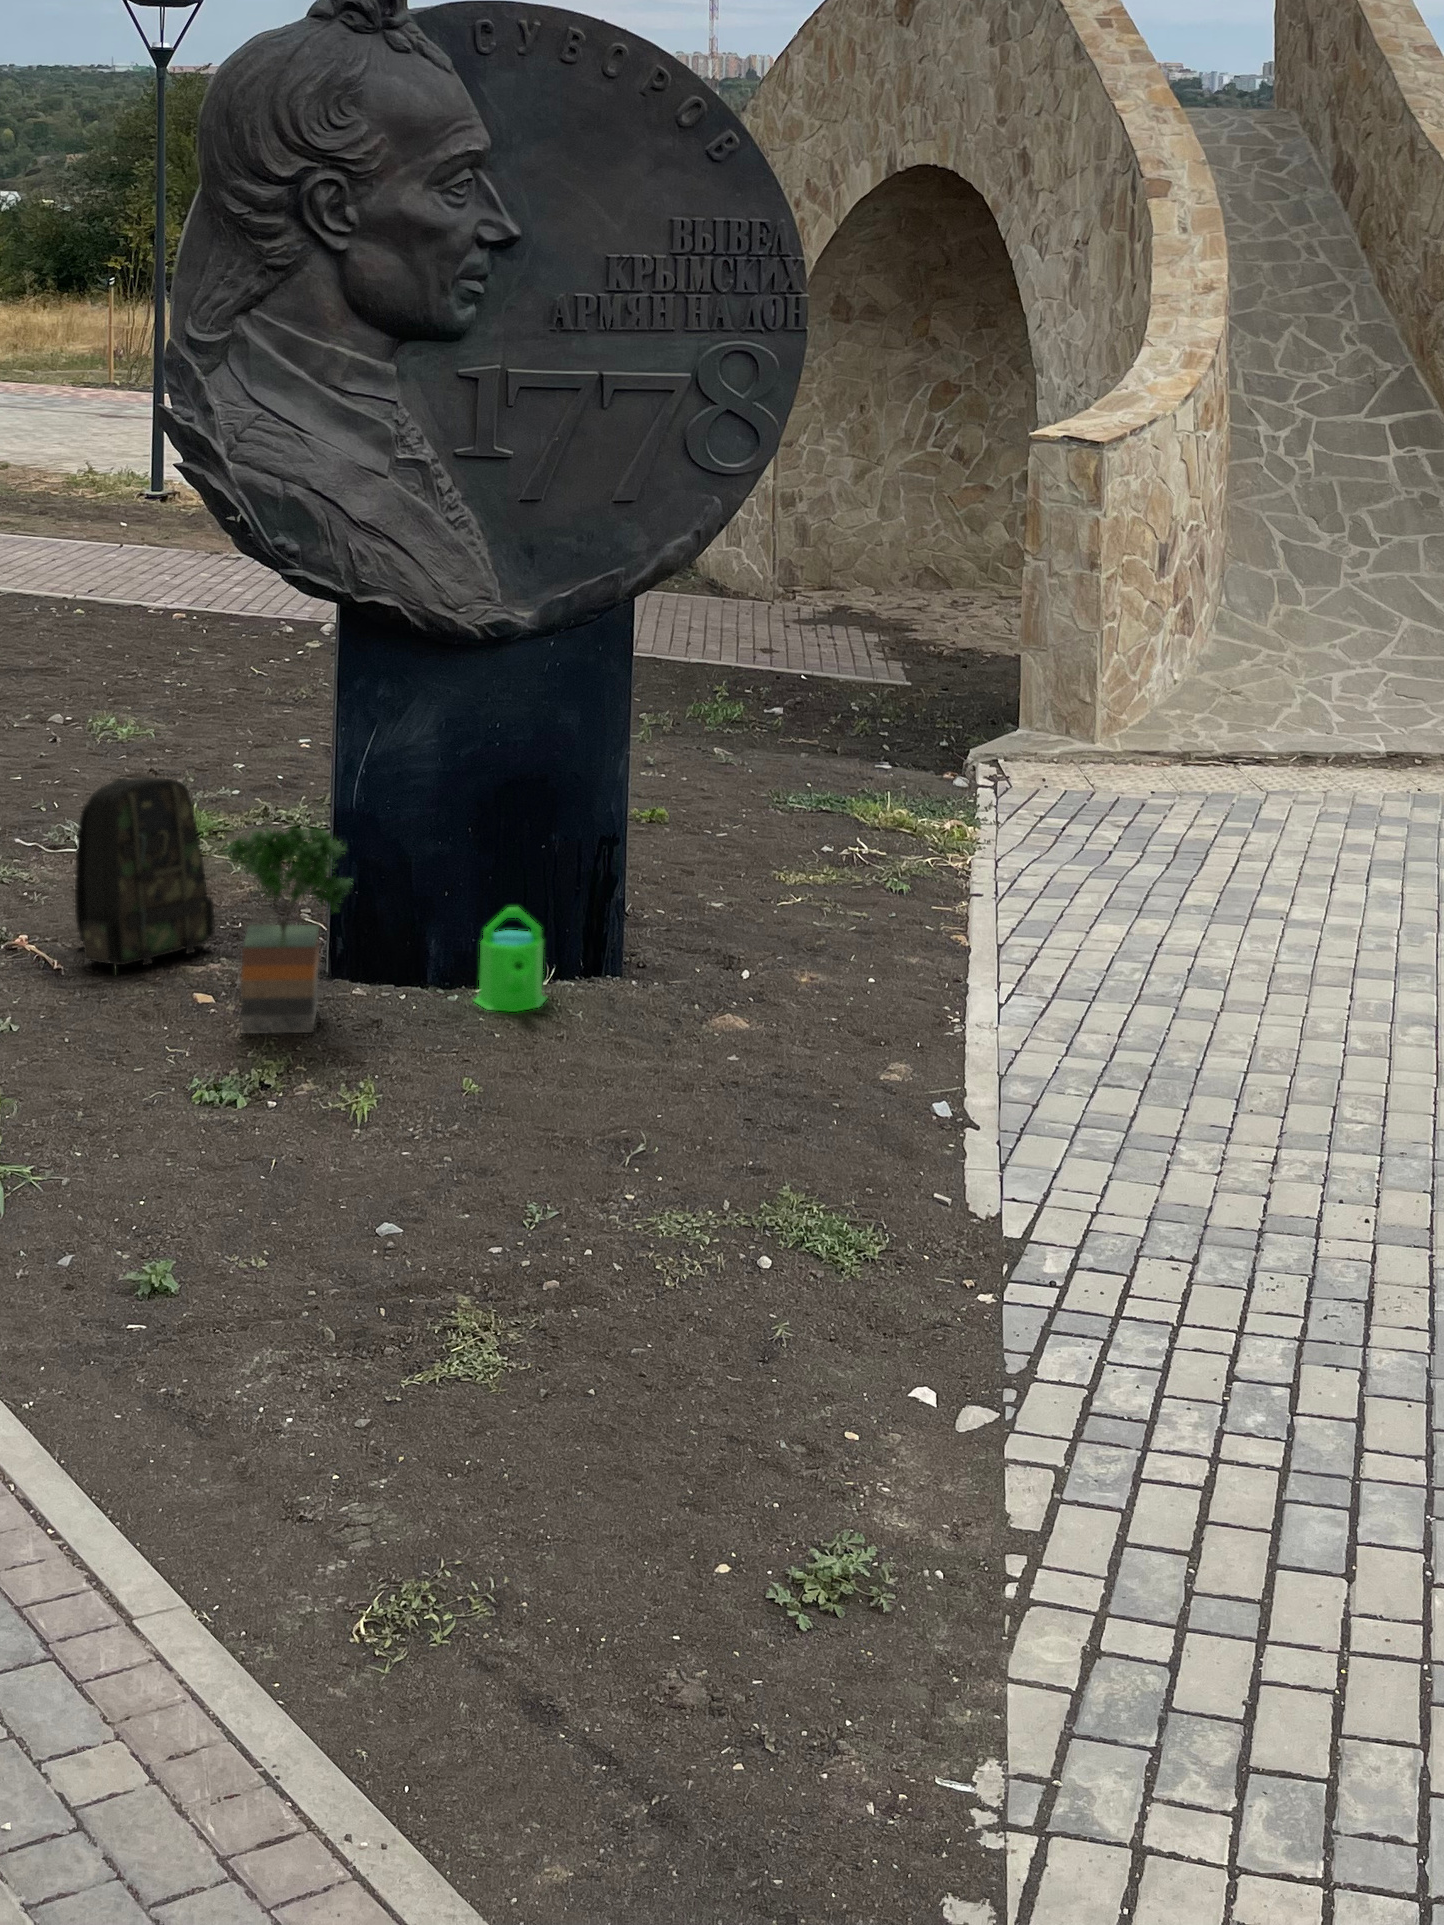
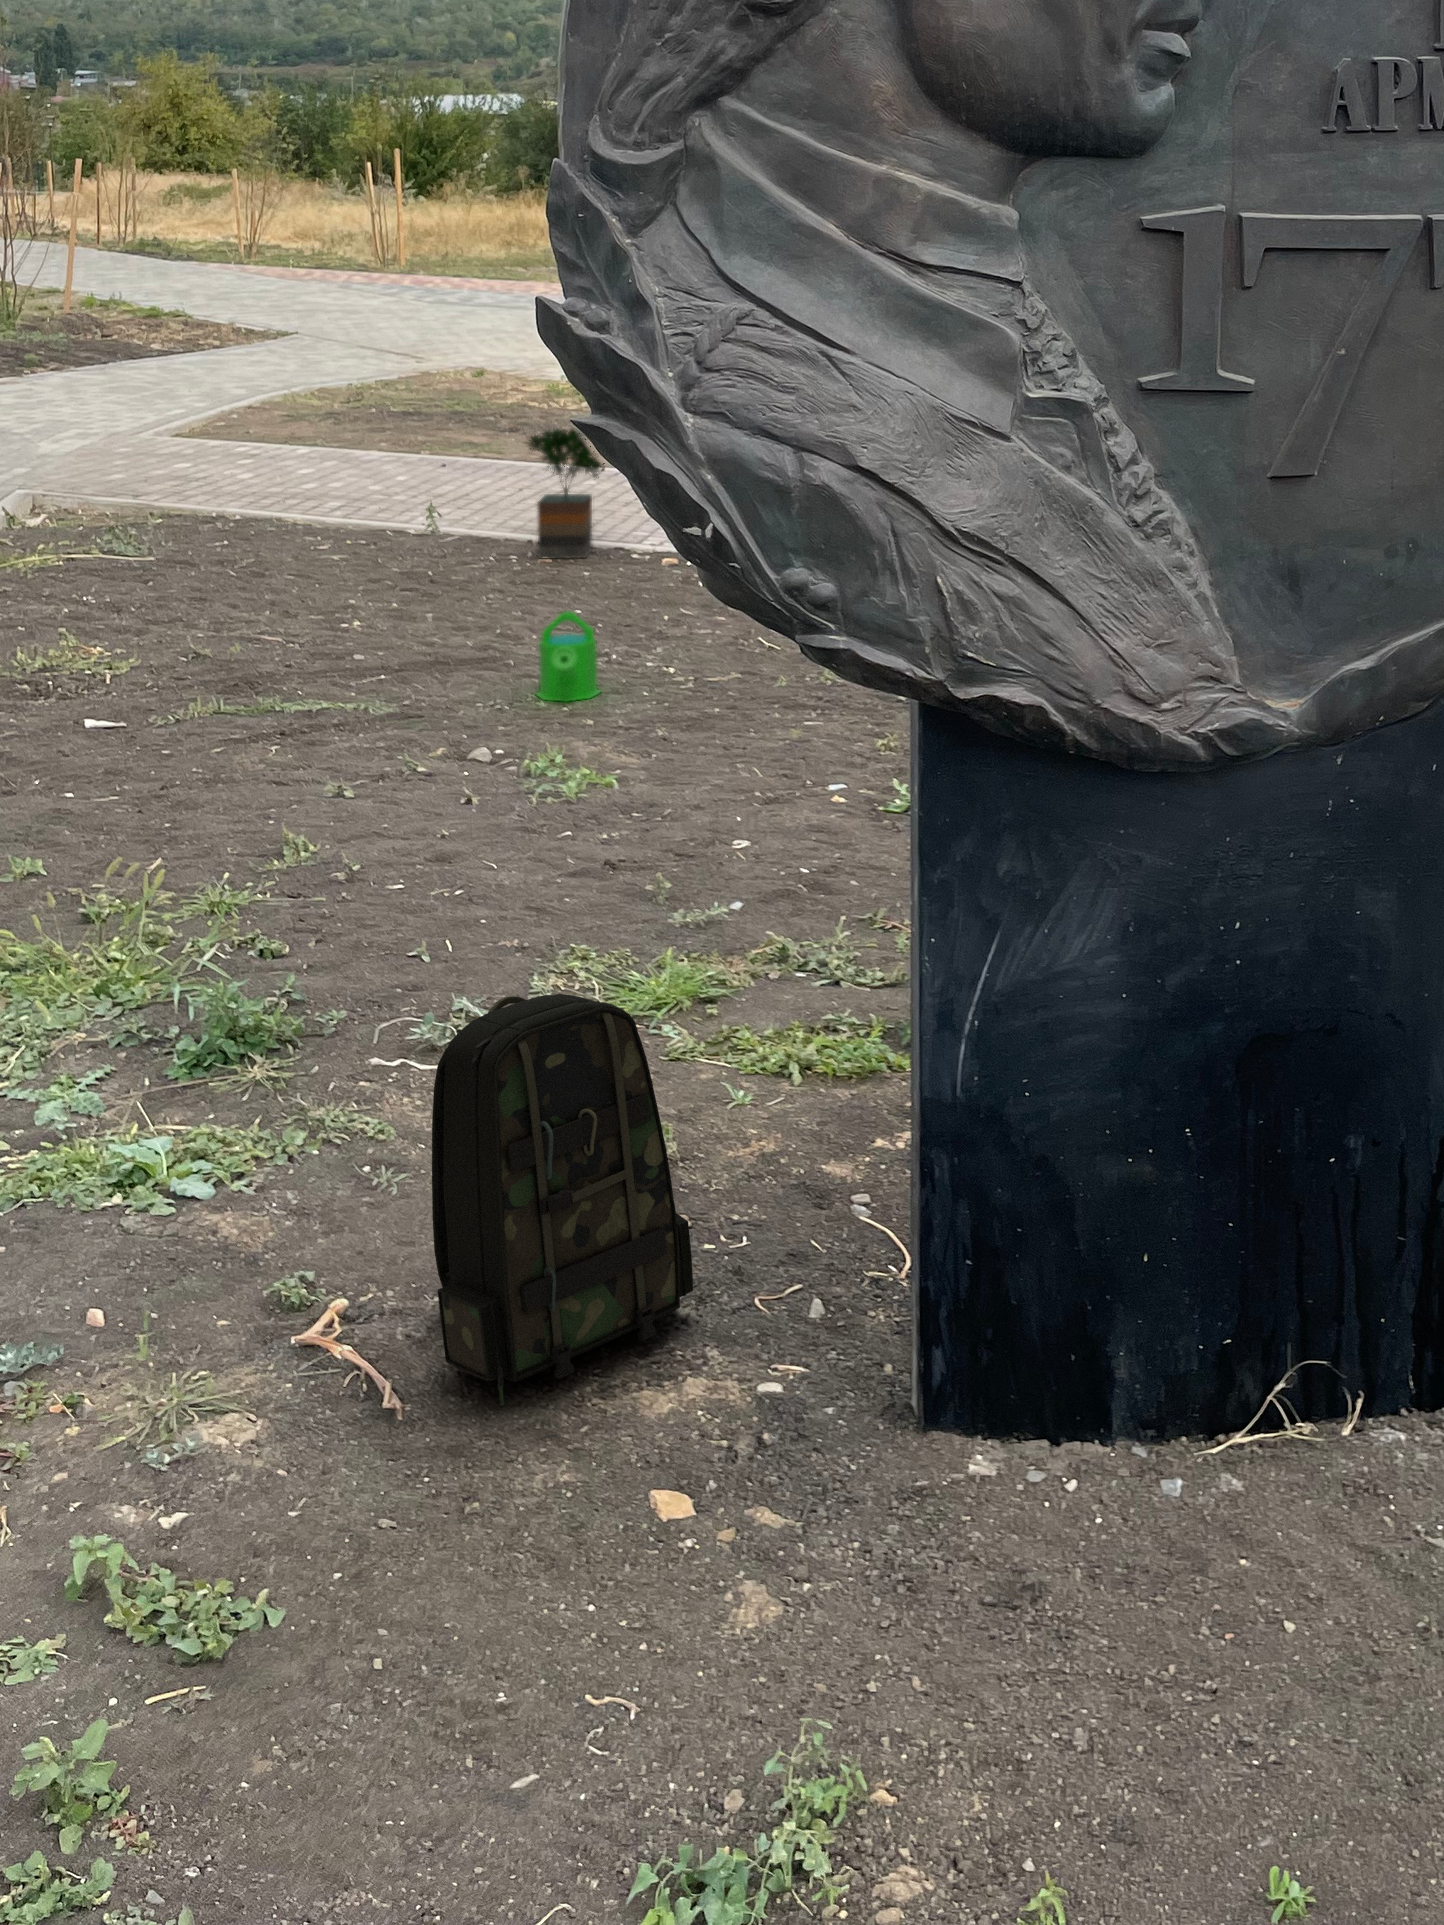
potted tree: present [225,824,353,1034] -> present [528,429,605,559]
watering can: present [475,907,546,1012] -> present [537,612,600,702]

